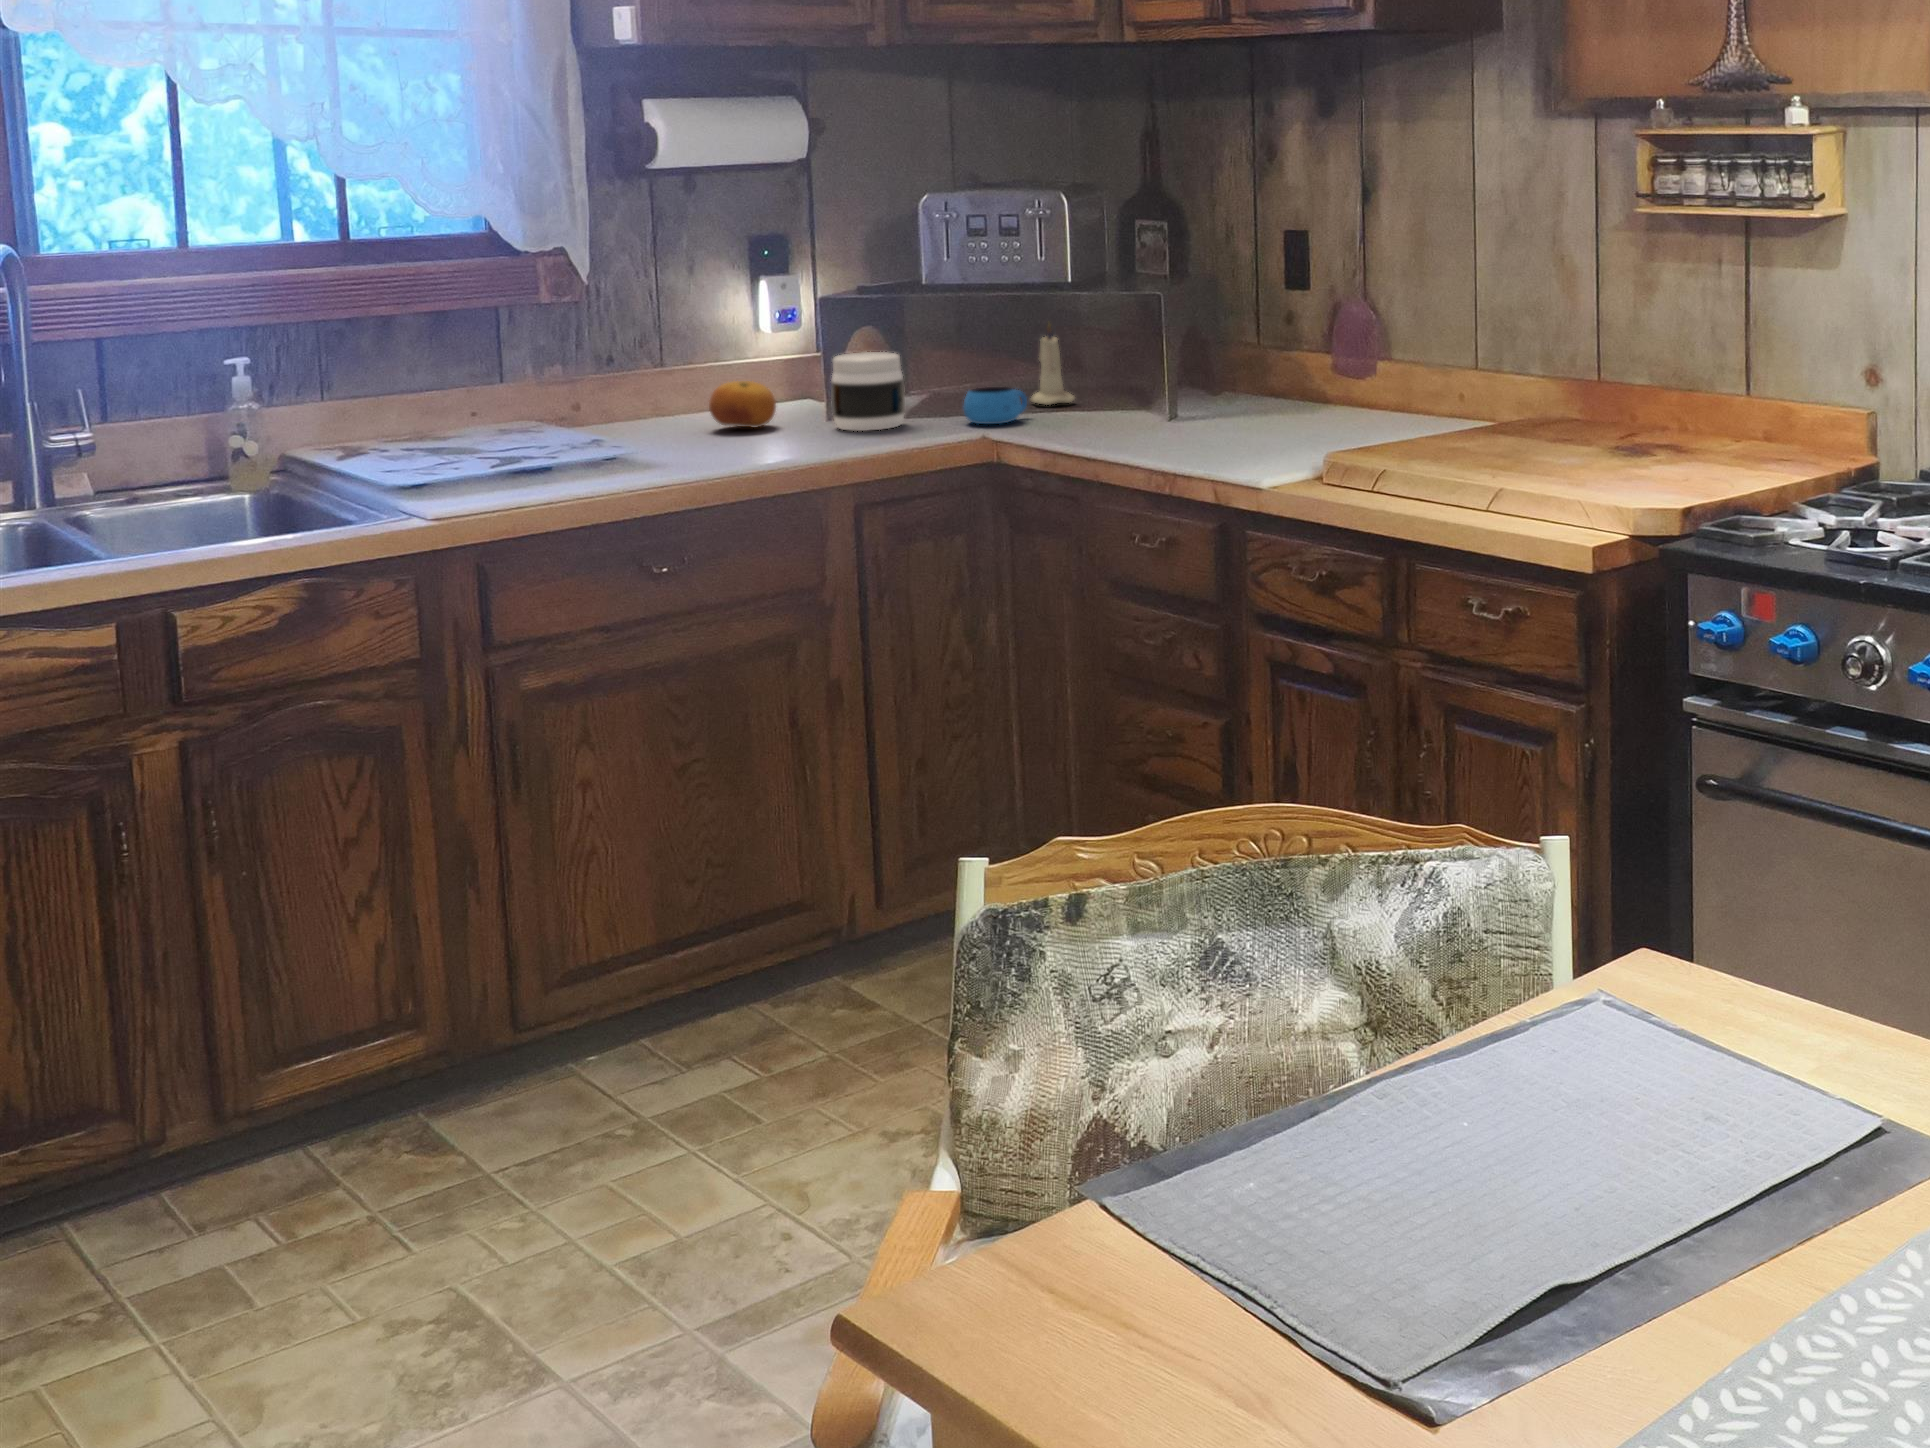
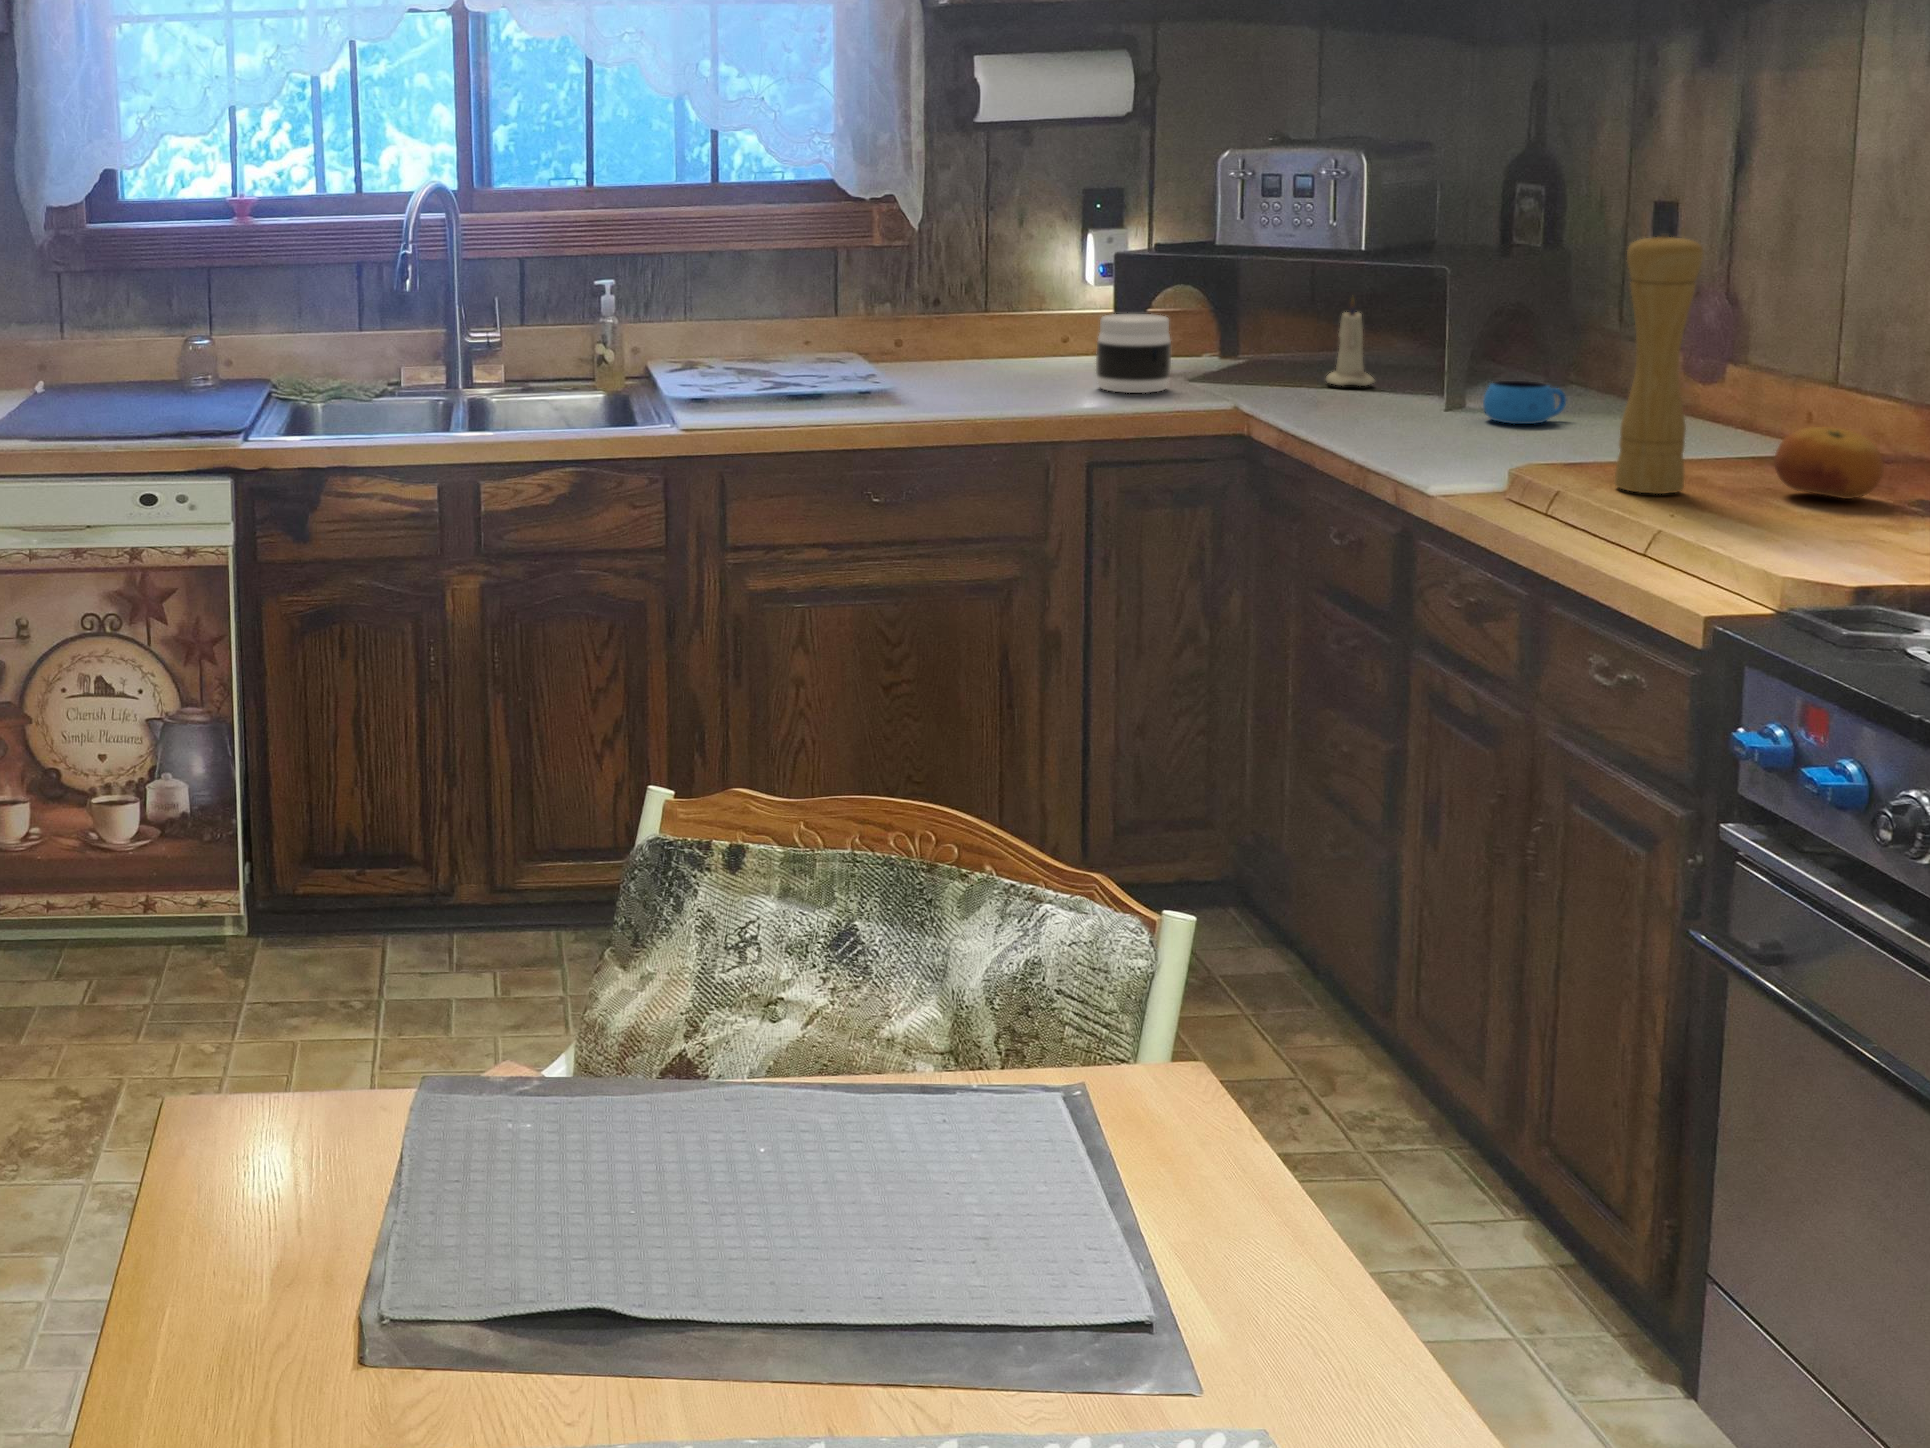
pepper mill: none [1400,253,1454,463] -> present [1615,233,1704,494]
fruit: present [709,381,776,427] -> present [1774,427,1884,499]
mug: present [964,387,1027,424] -> present [1483,381,1566,424]

